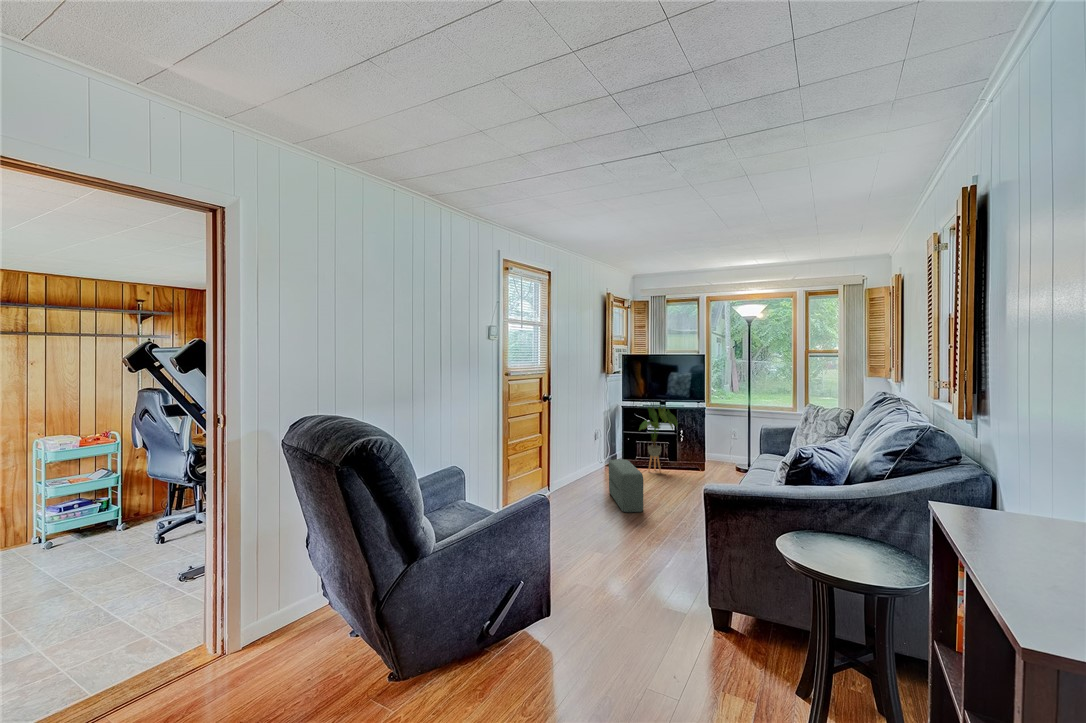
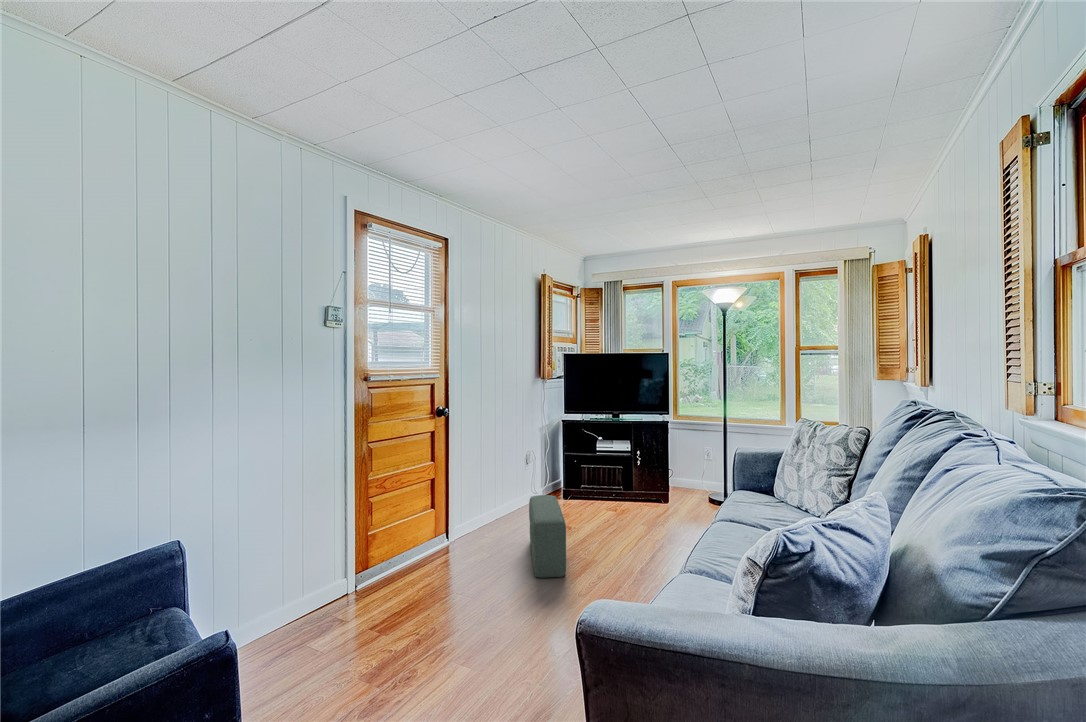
house plant: present [640,407,678,472] -> none [582,420,631,506]

